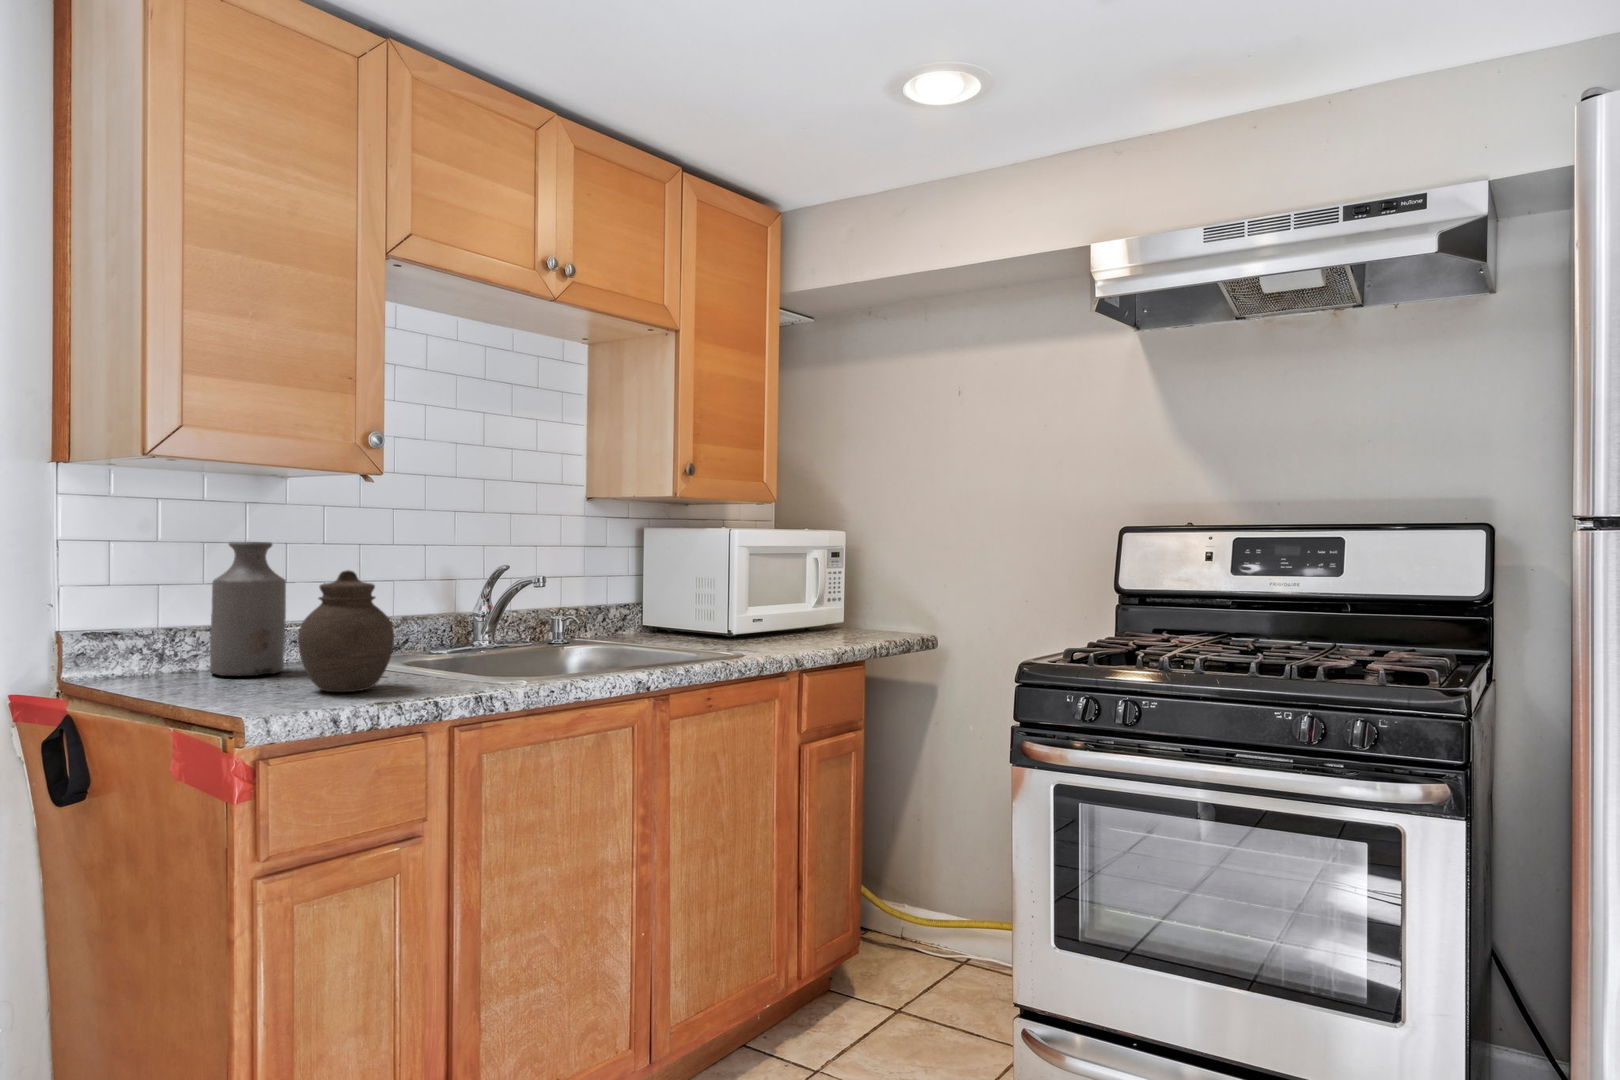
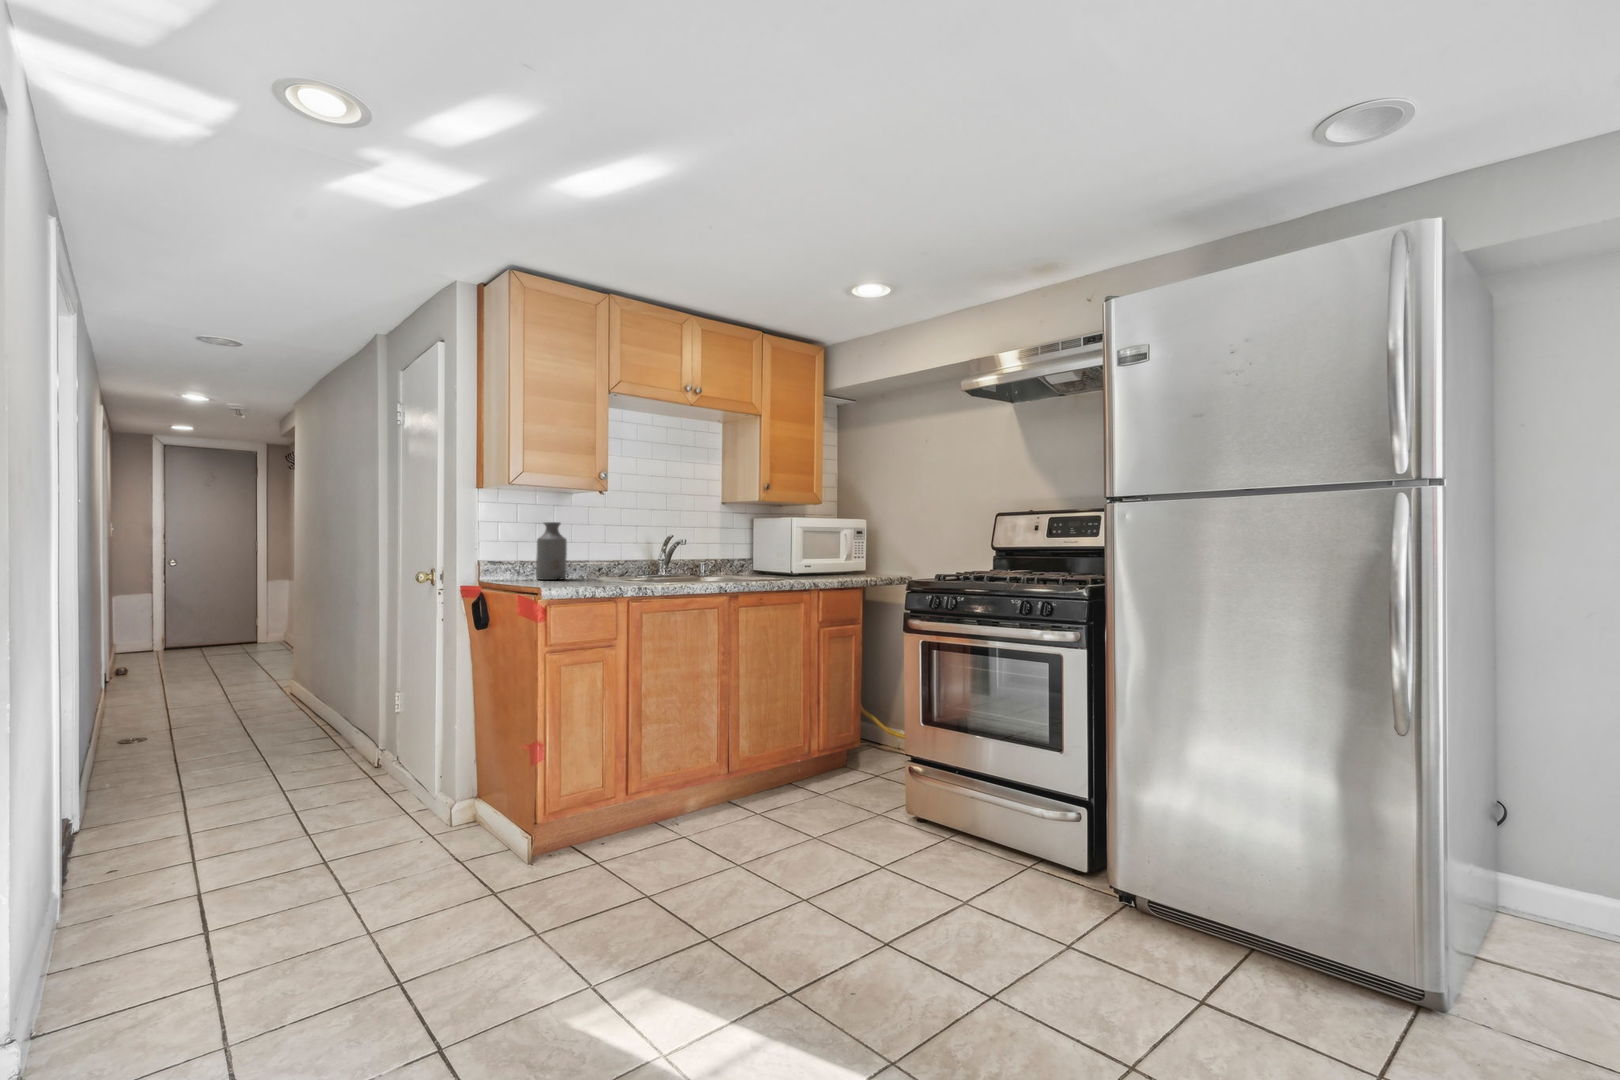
jar: present [298,570,394,692] -> none [568,533,607,585]

